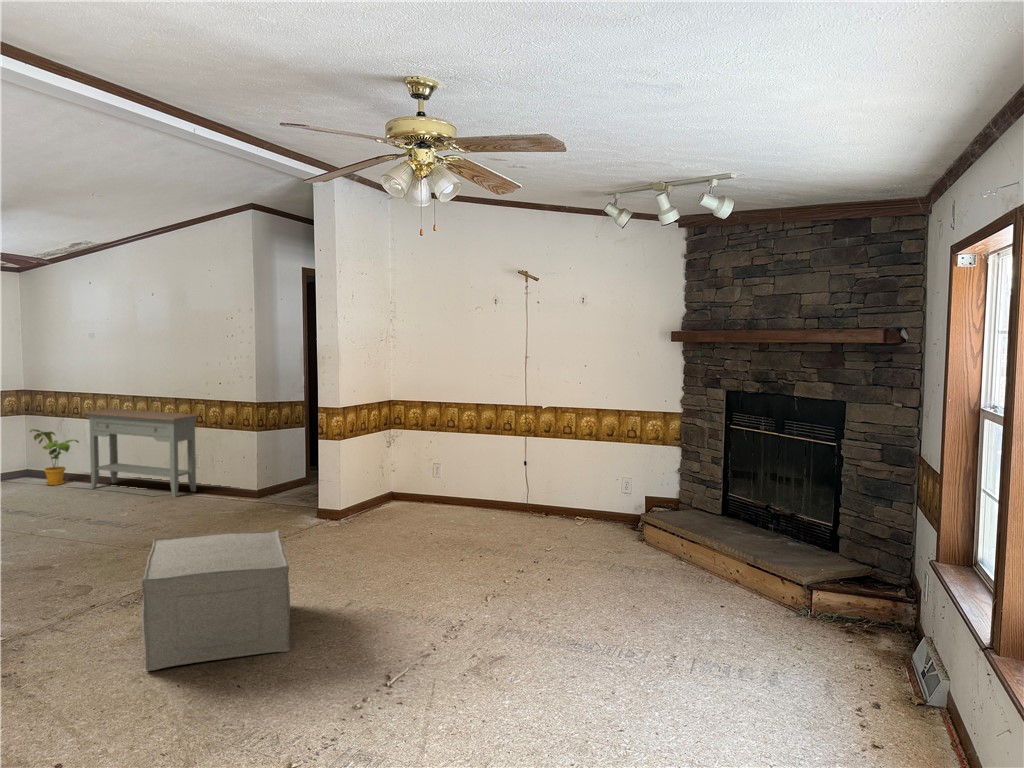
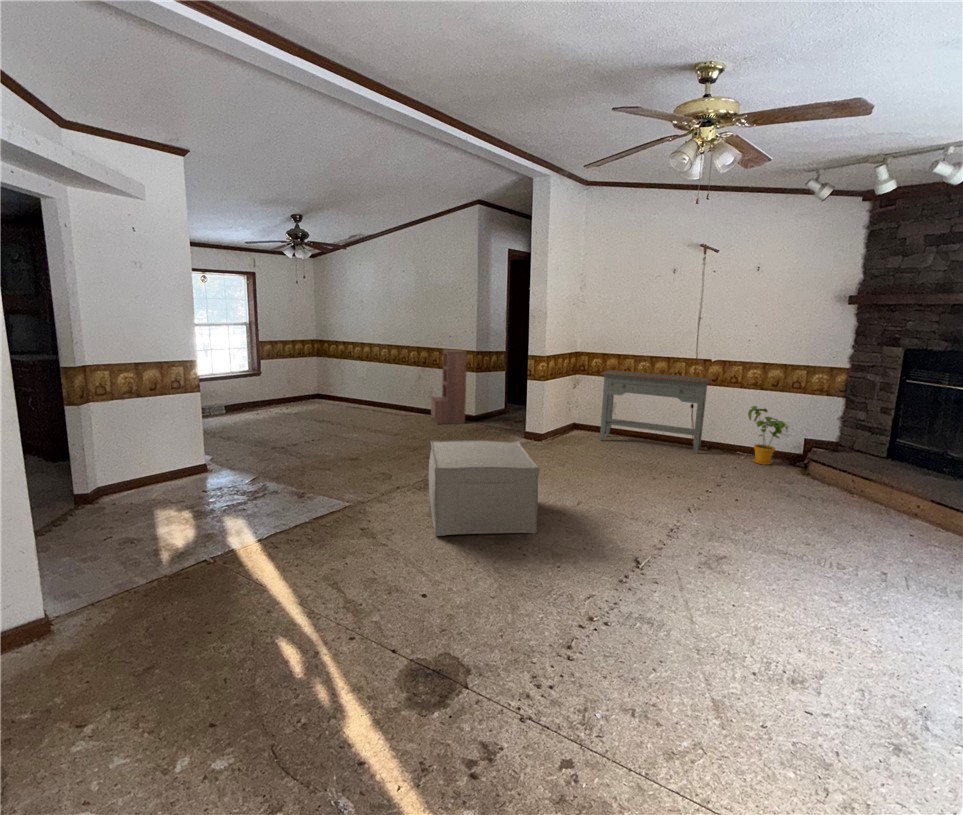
bookshelf: none [195,401,243,505] -> present [431,349,467,424]
console table: present [83,409,198,497] -> present [600,370,712,454]
house plant: present [29,429,79,485] -> present [748,406,787,465]

